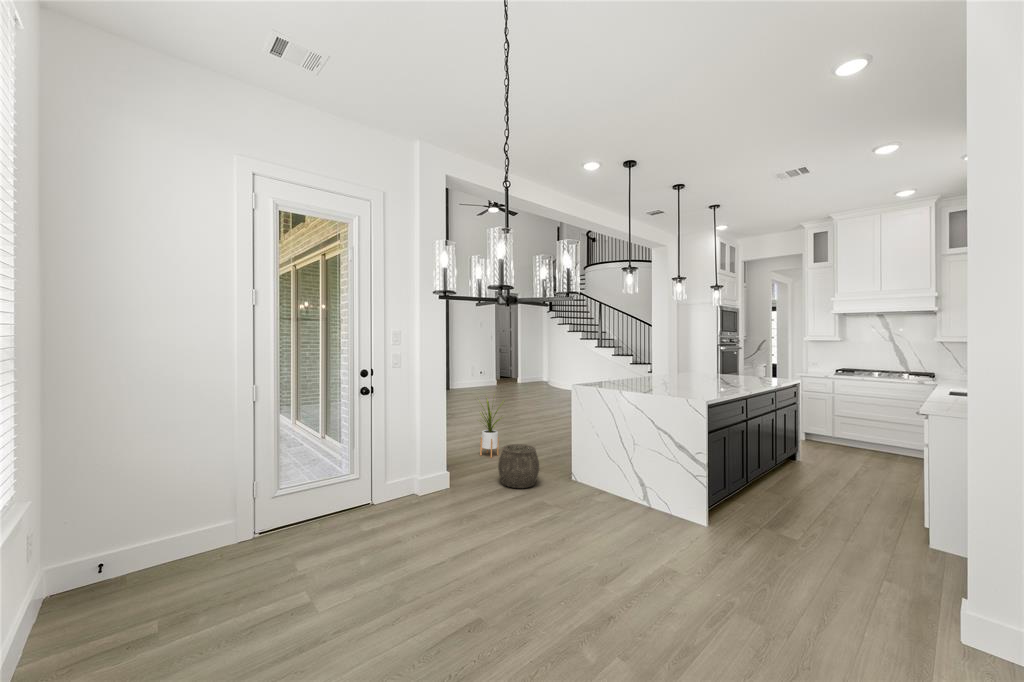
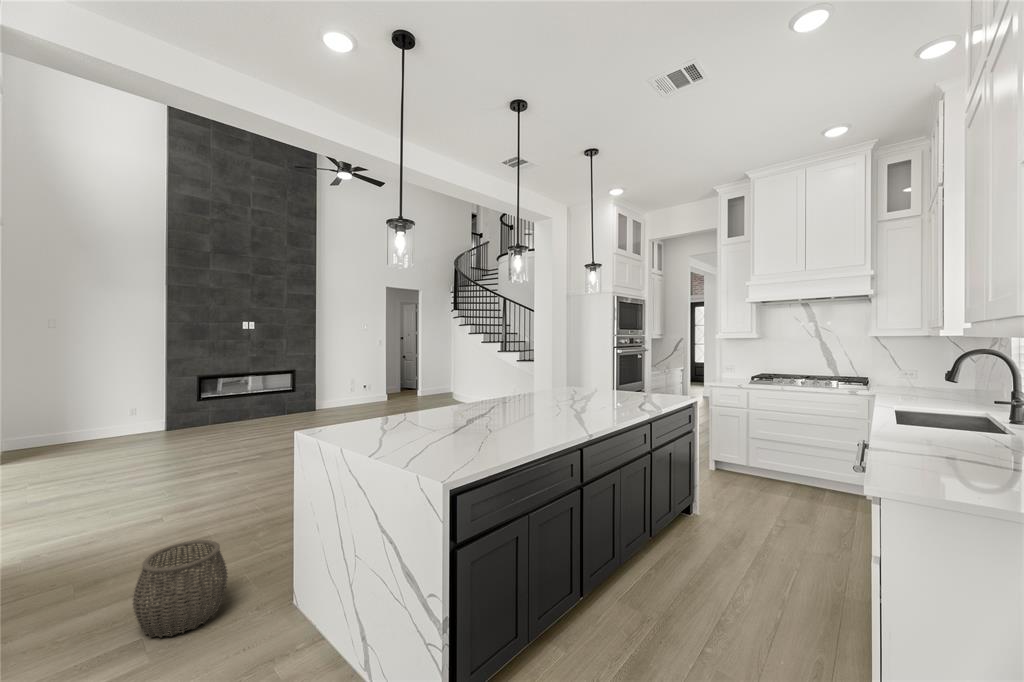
house plant: present [480,399,503,458] -> none [184,434,249,544]

